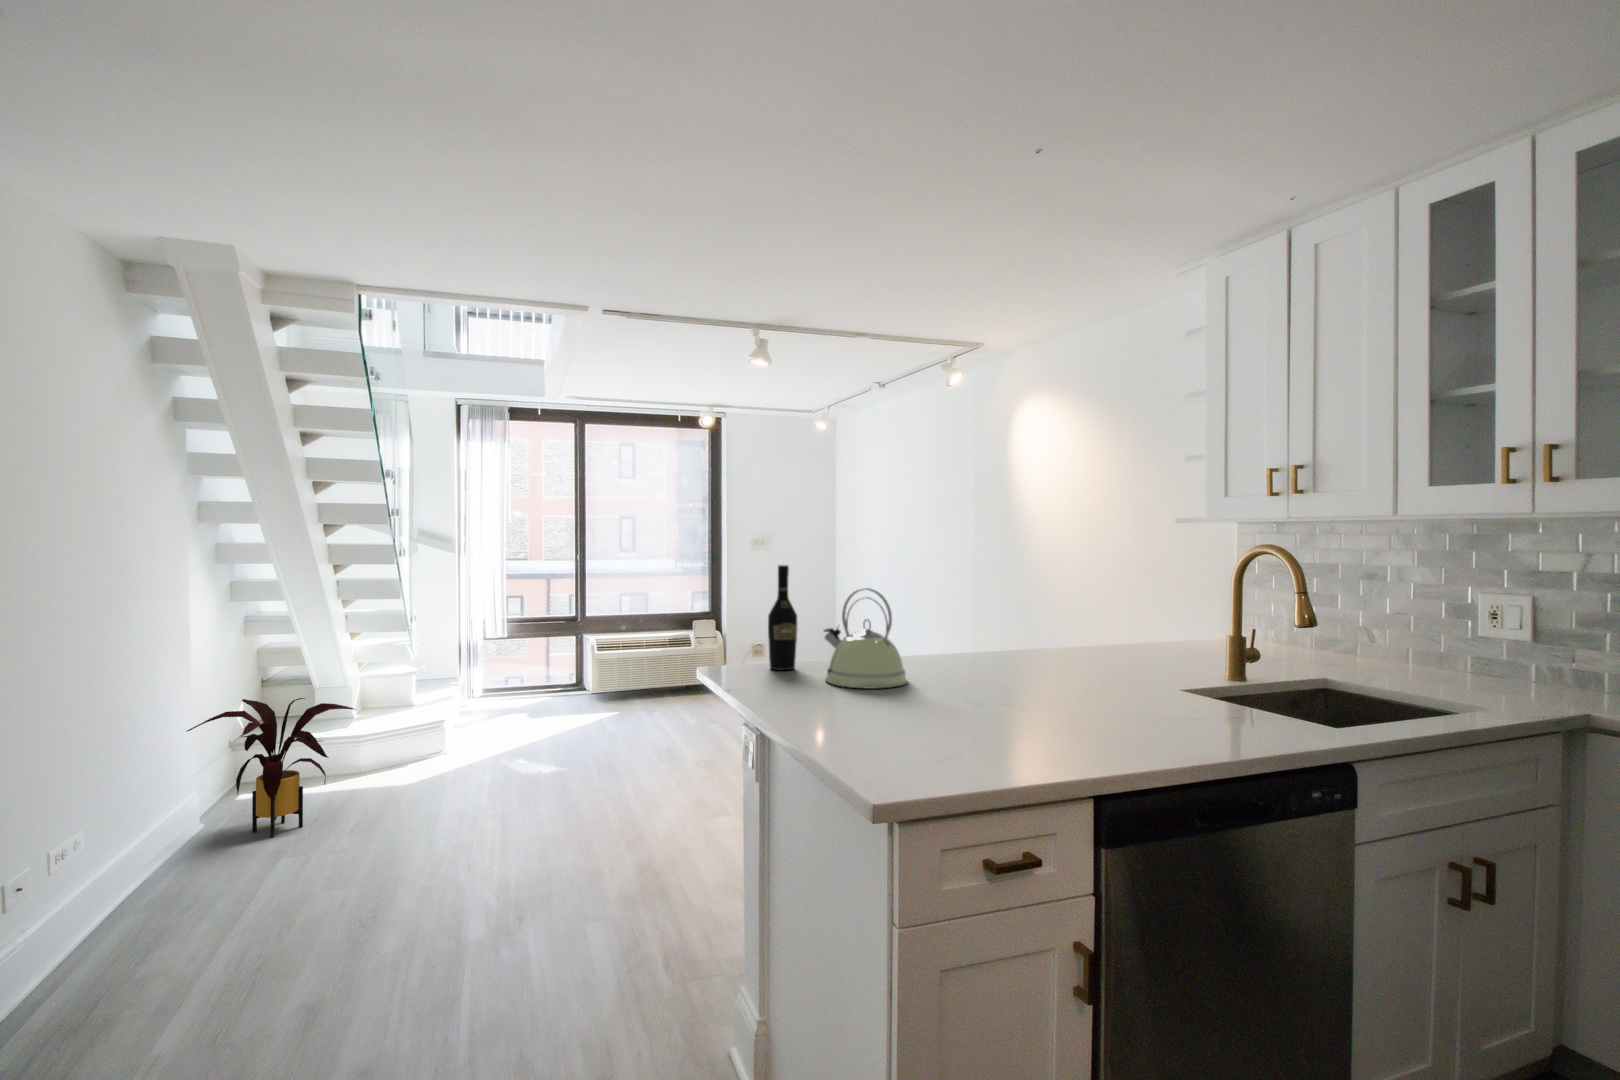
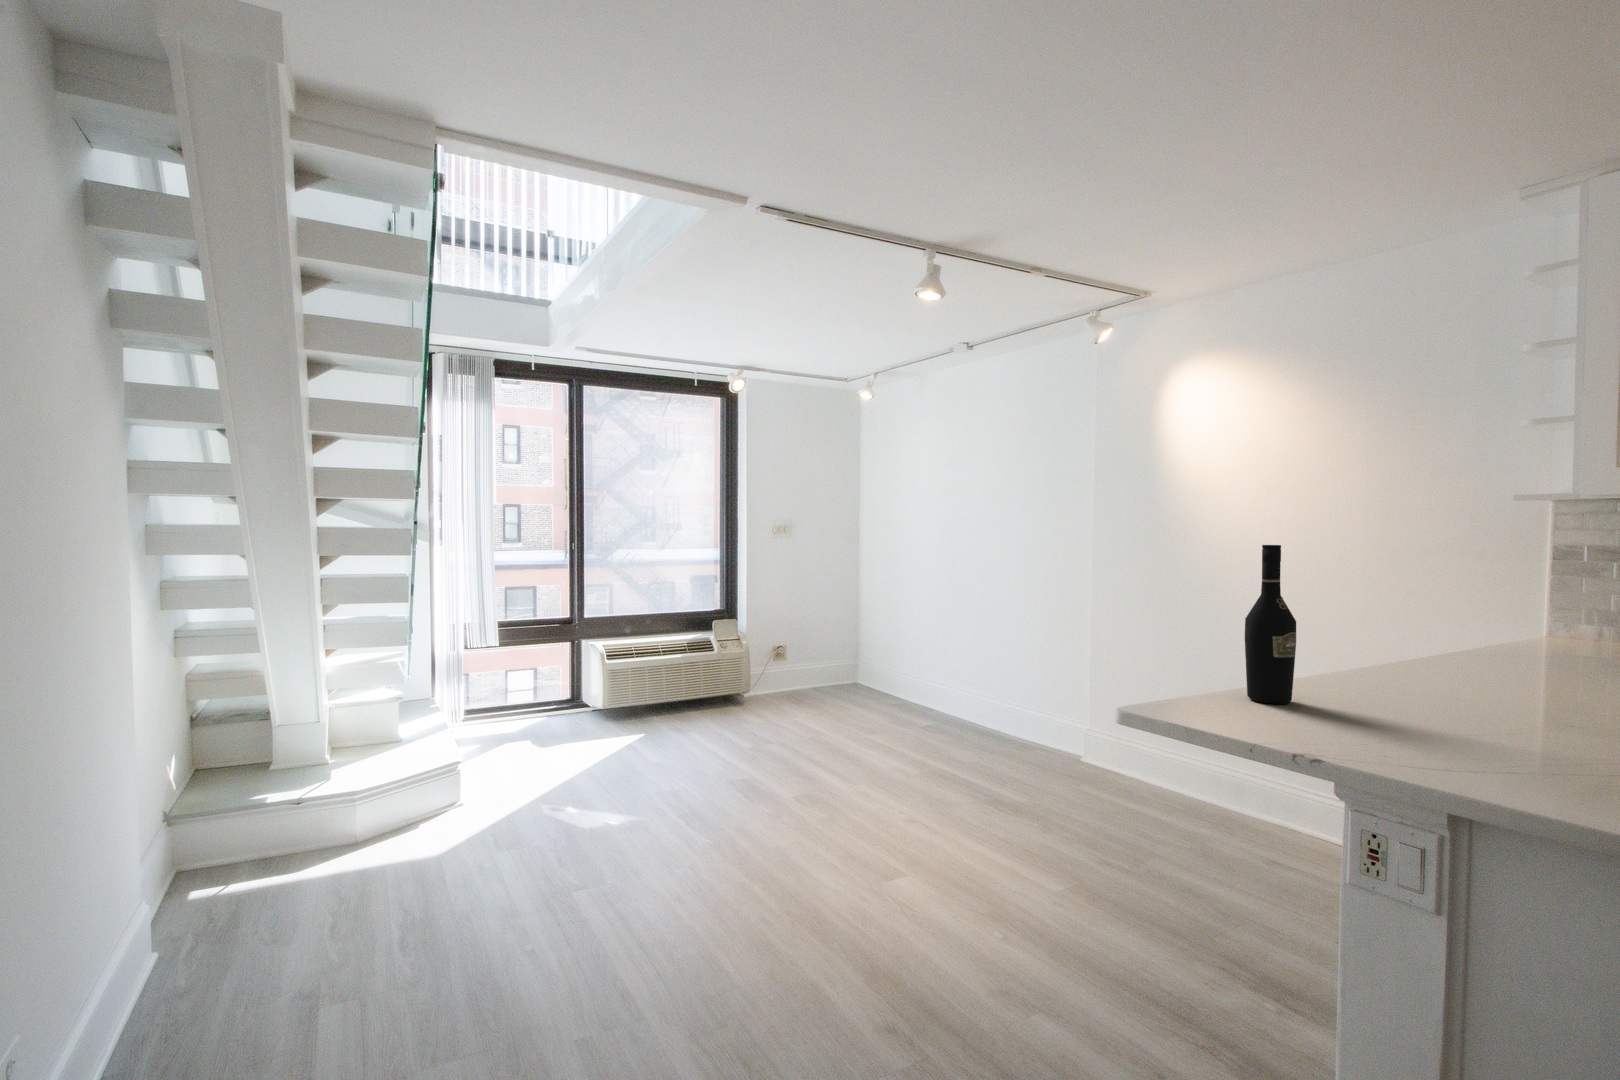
kettle: present [824,588,907,689] -> none [1364,577,1546,735]
house plant: present [187,698,354,837] -> none [134,752,385,965]

